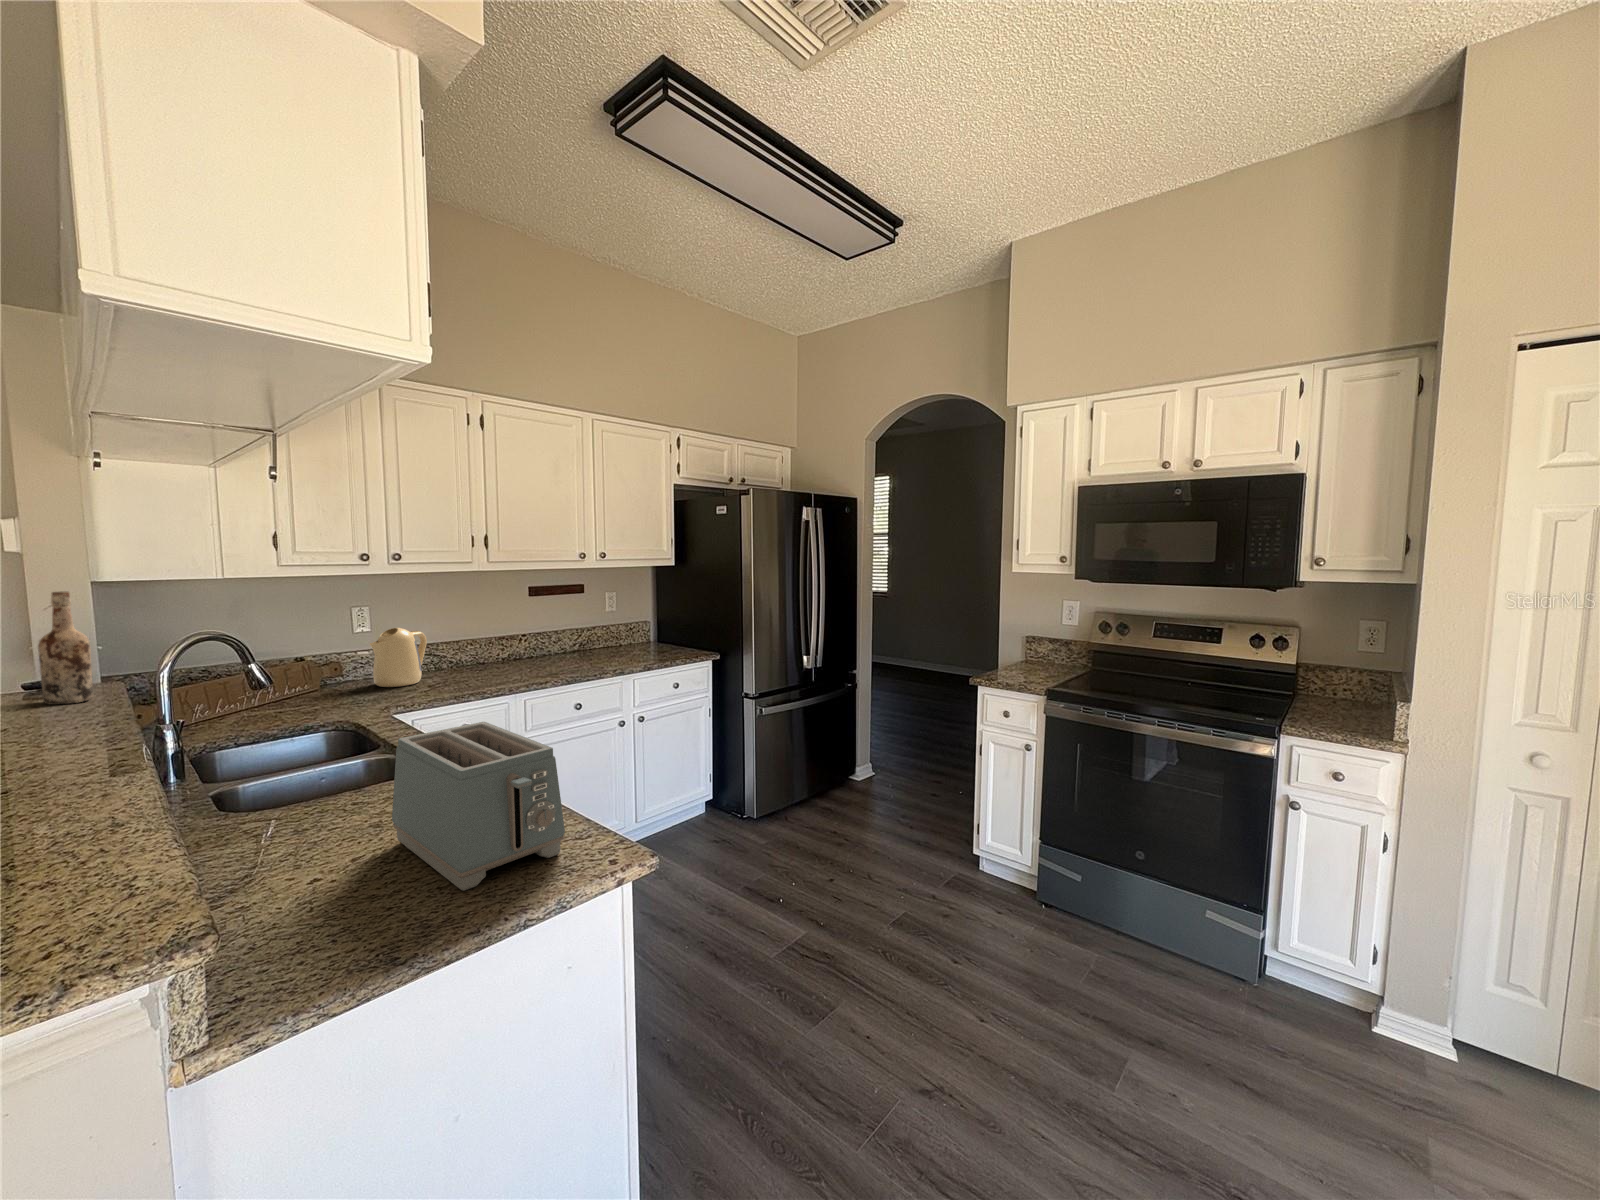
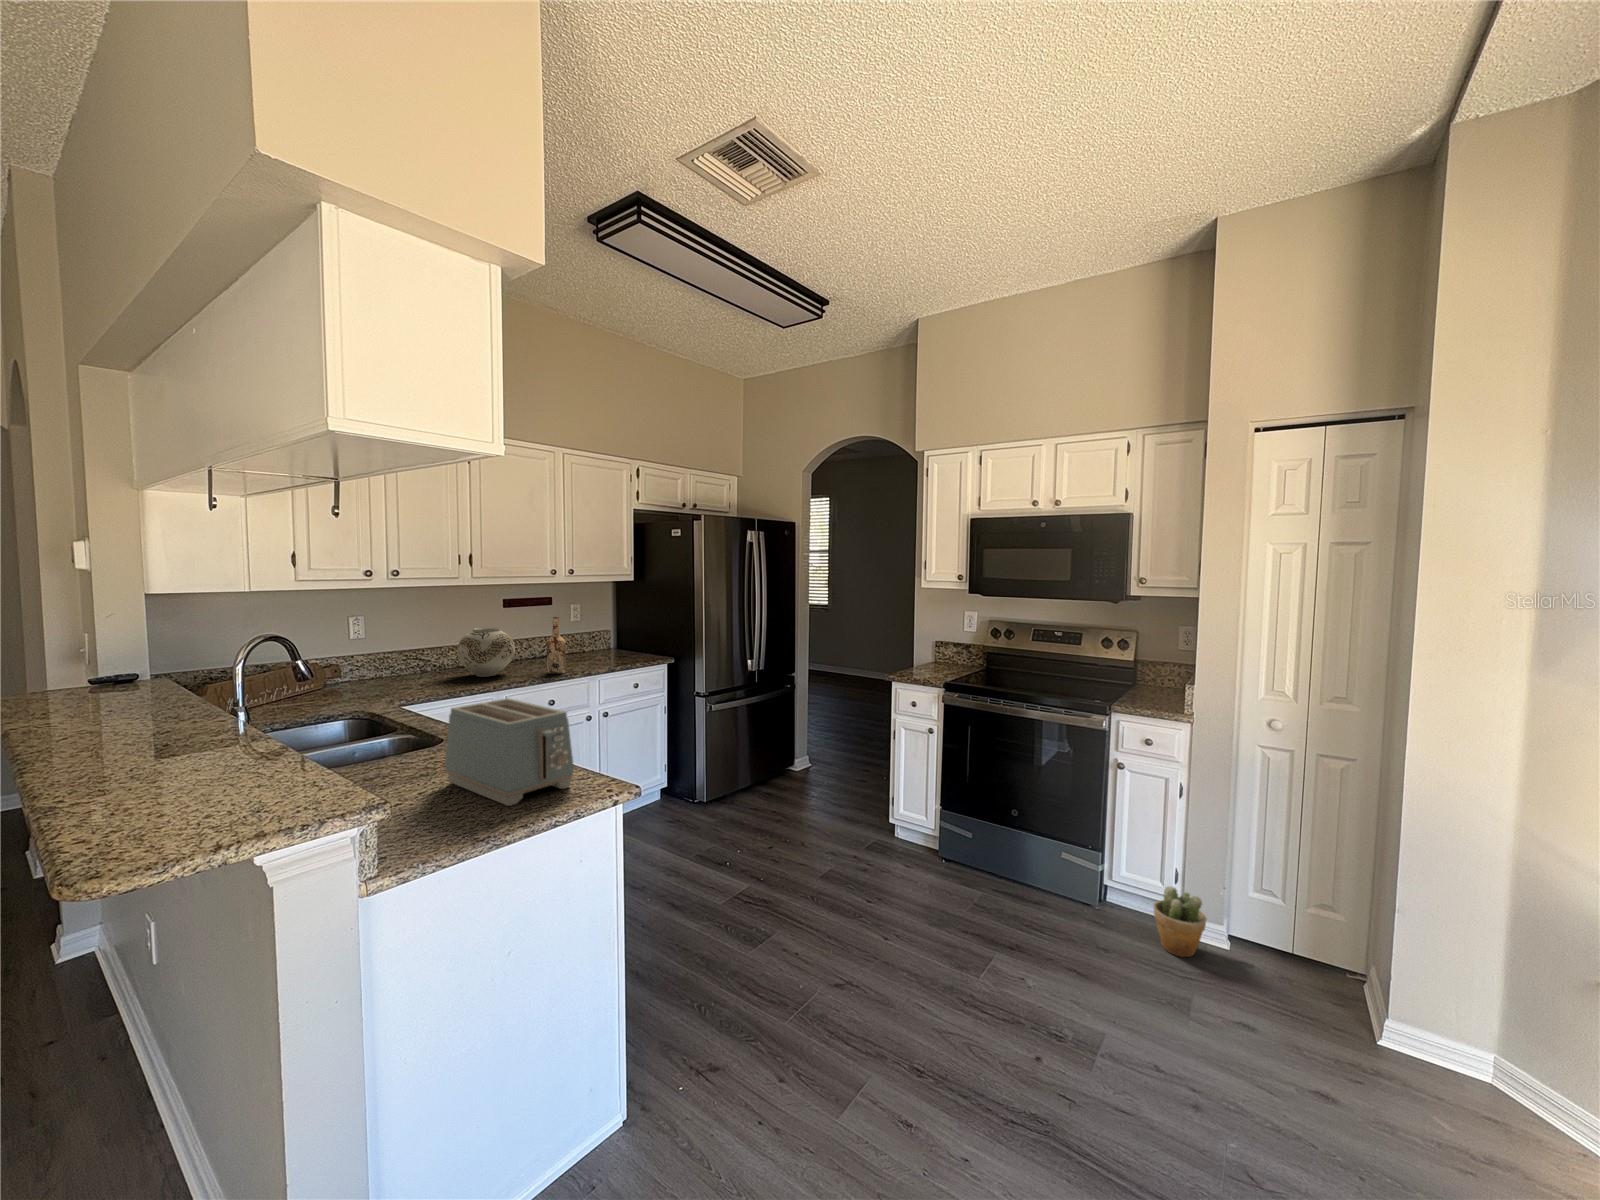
wine bottle: present [38,592,93,705] -> present [547,617,566,674]
vase: none [473,619,538,675] -> present [457,628,515,677]
kettle: present [370,628,427,687] -> none [369,635,416,687]
potted plant: none [1347,971,1430,1071] -> present [1154,886,1206,957]

